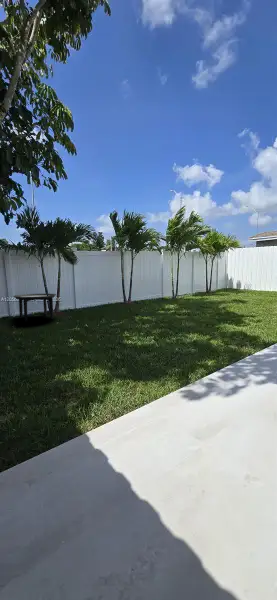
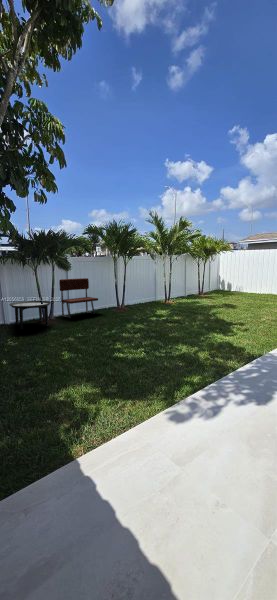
bench: none [65,272,104,312] -> present [59,278,98,318]

